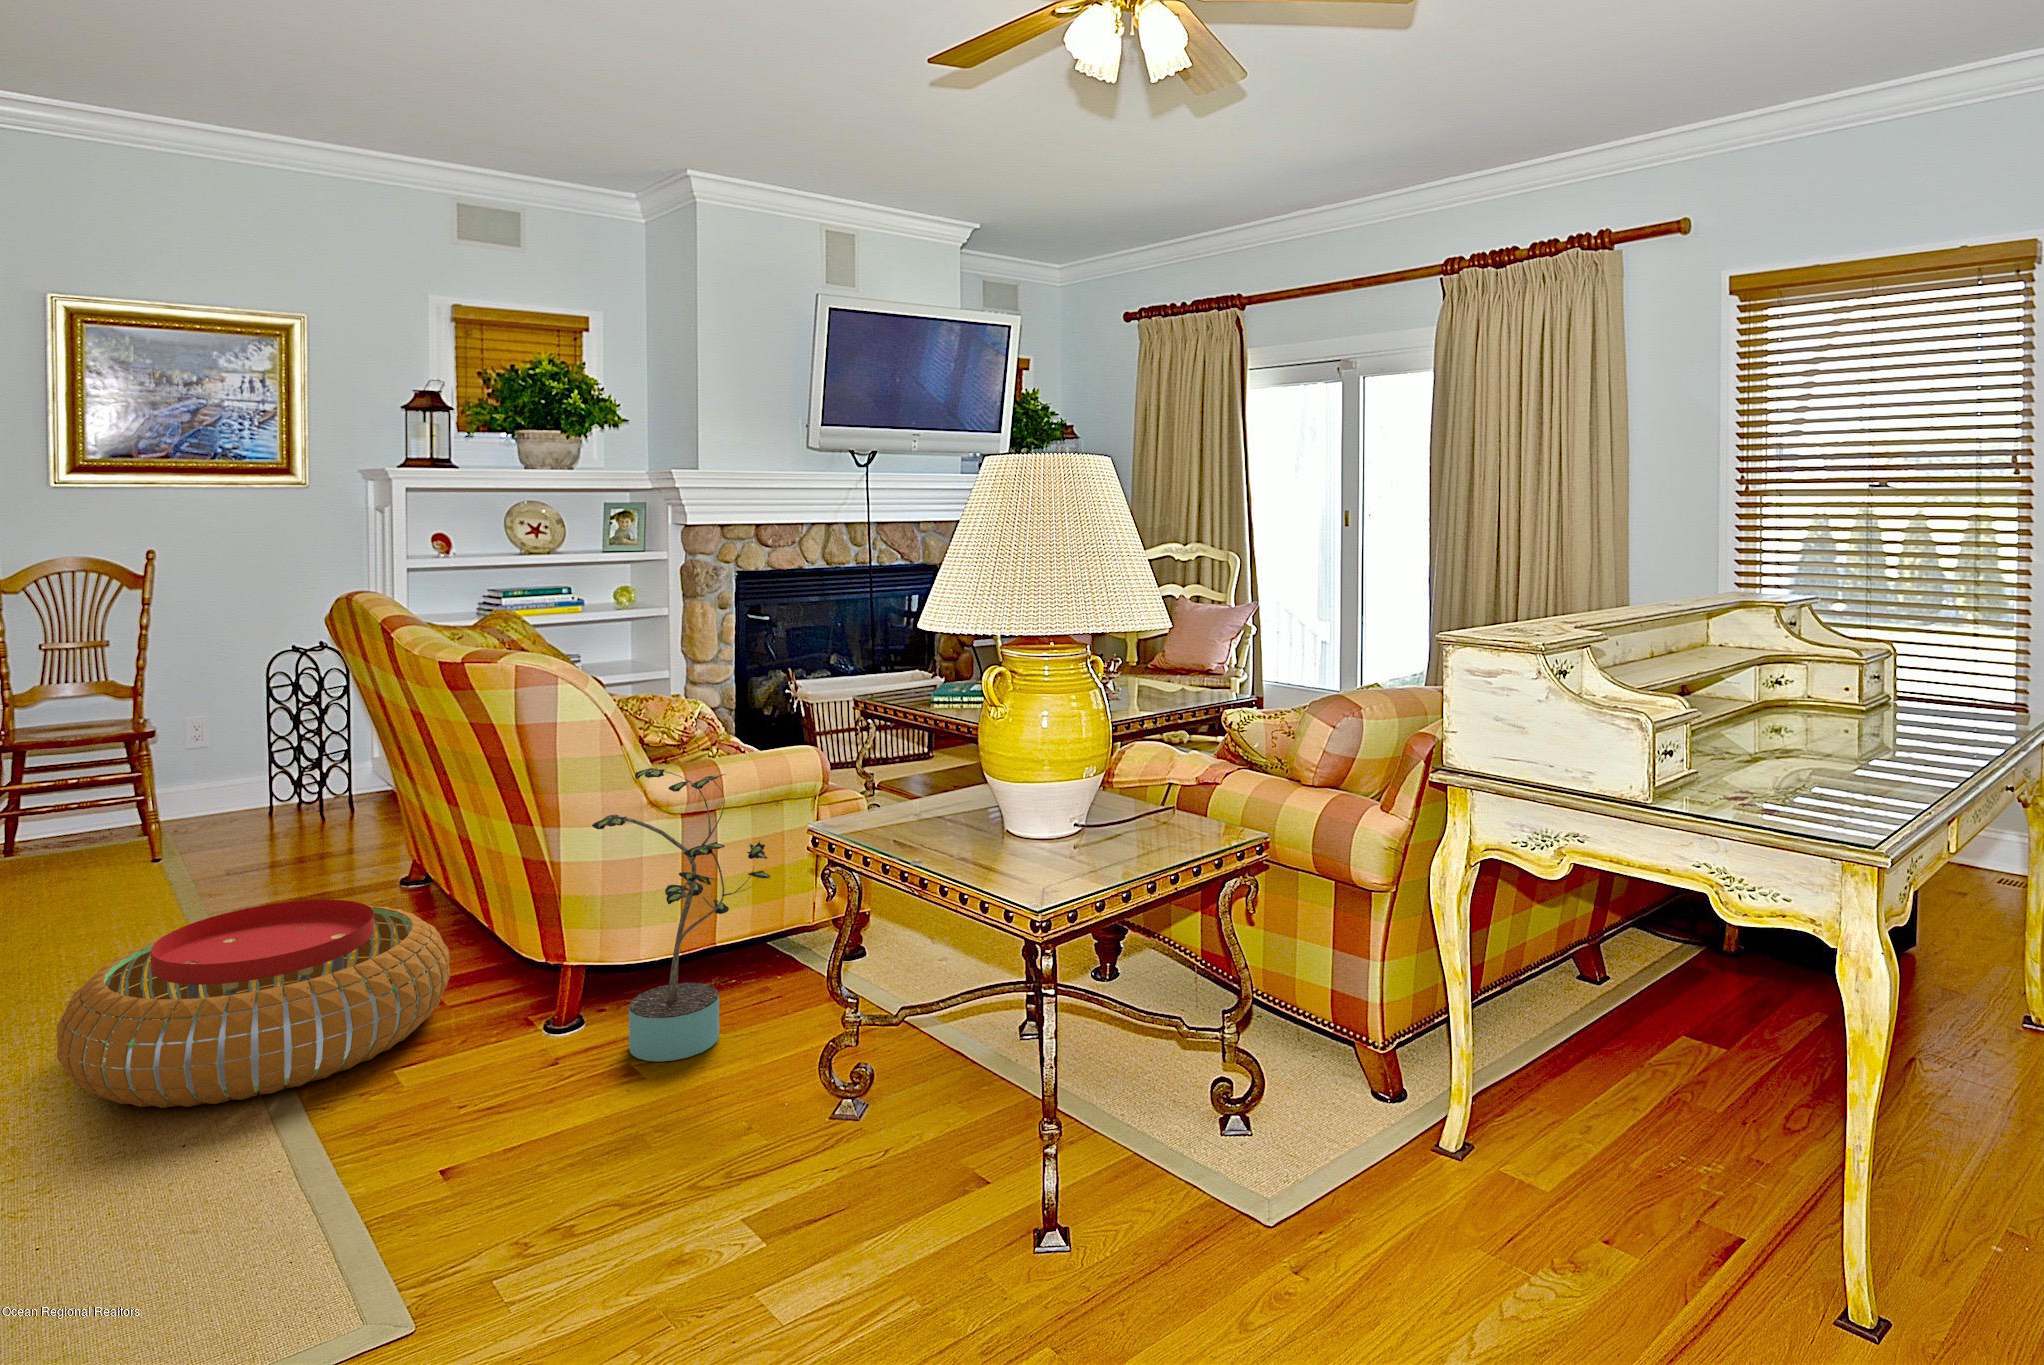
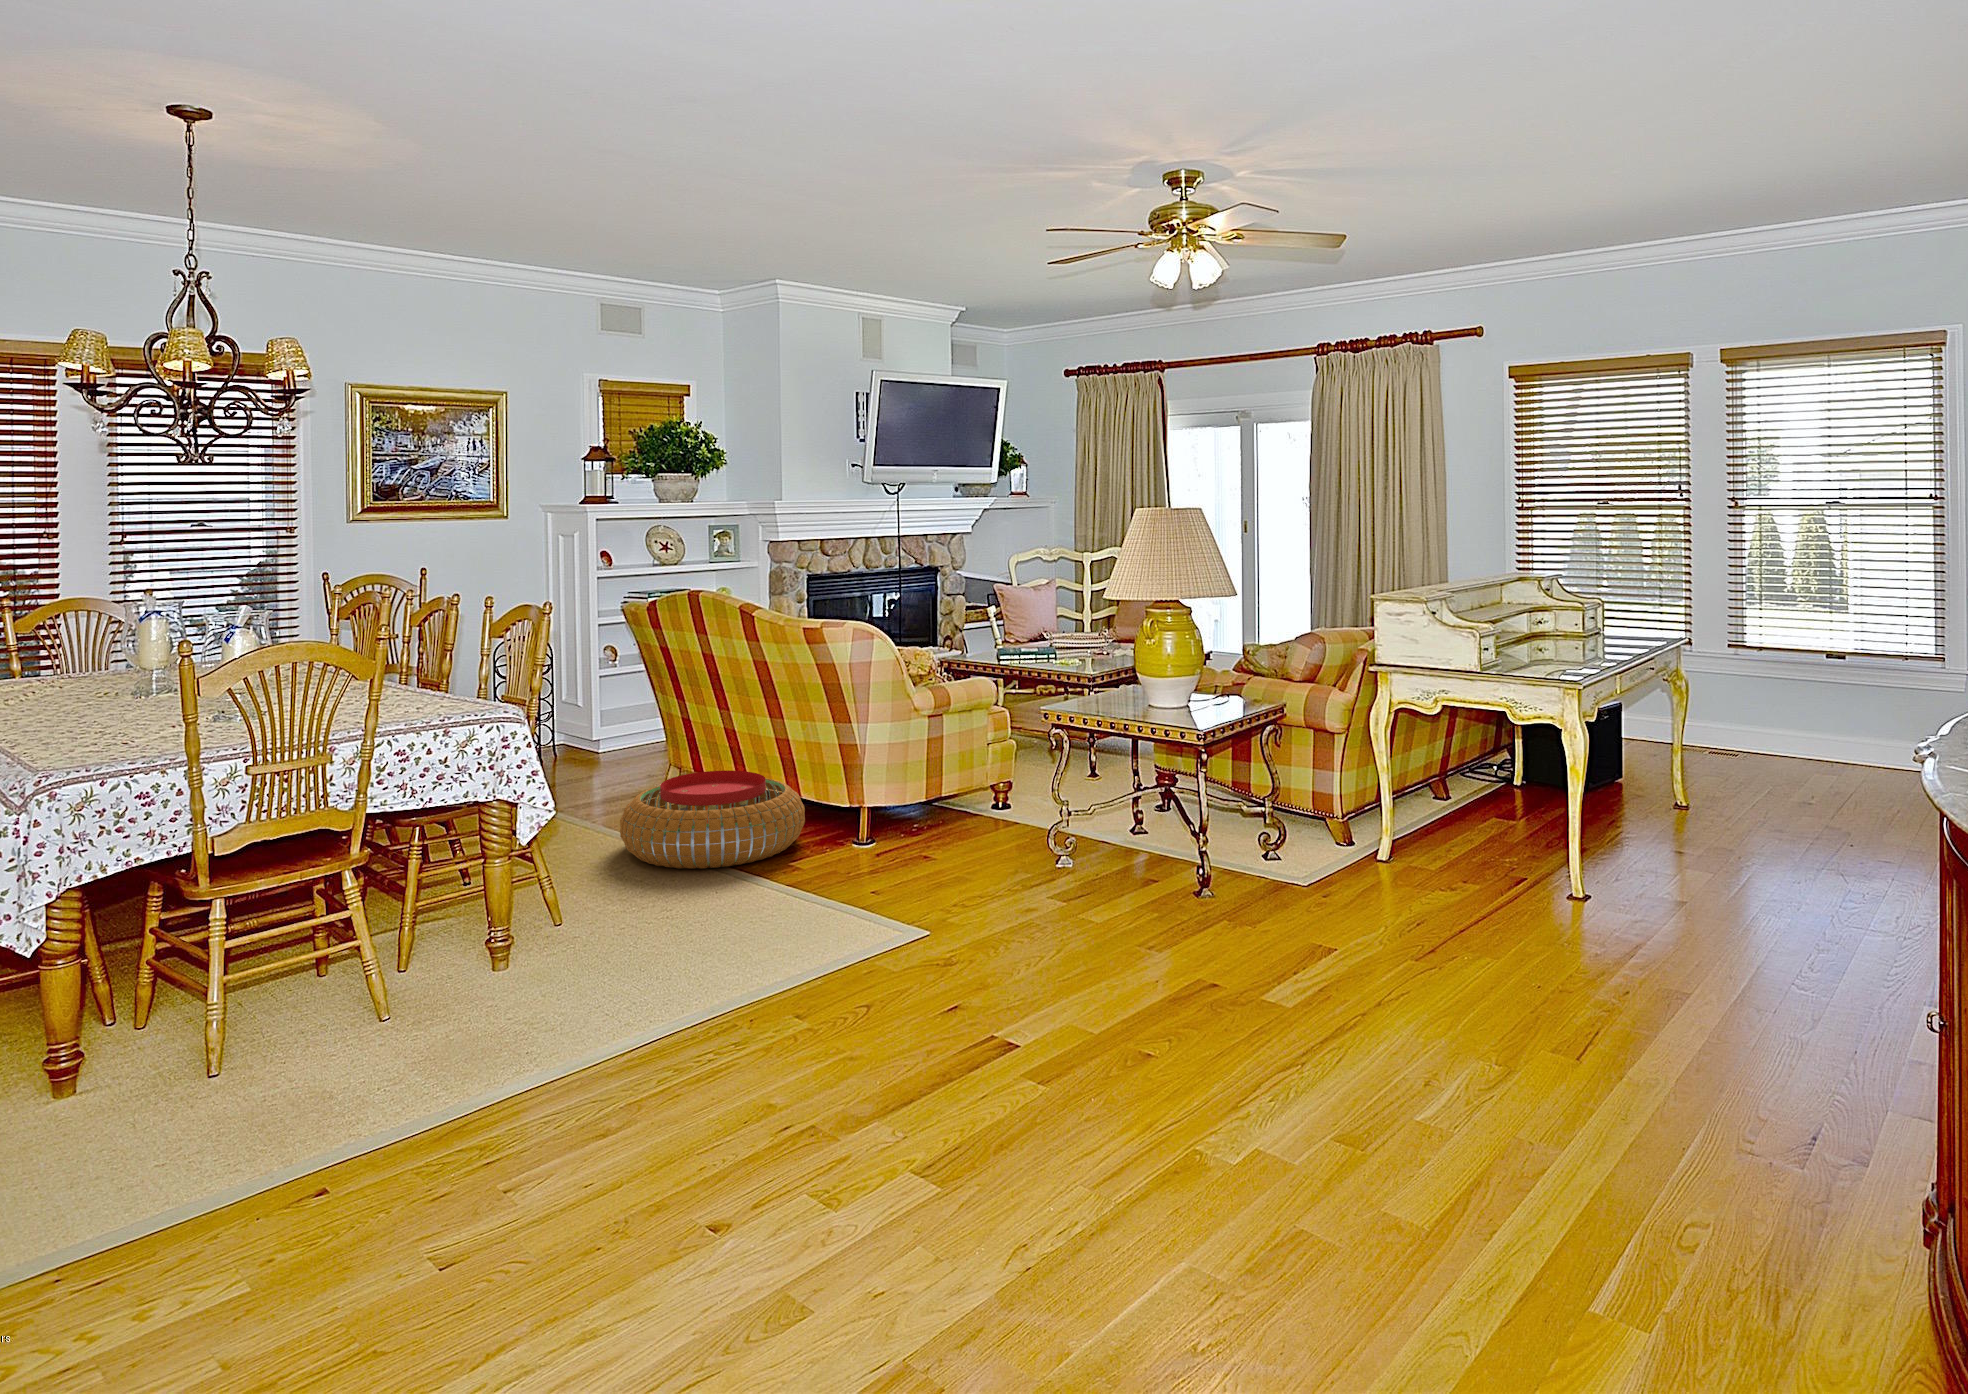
potted plant: present [592,768,770,1062] -> none [913,685,998,845]

